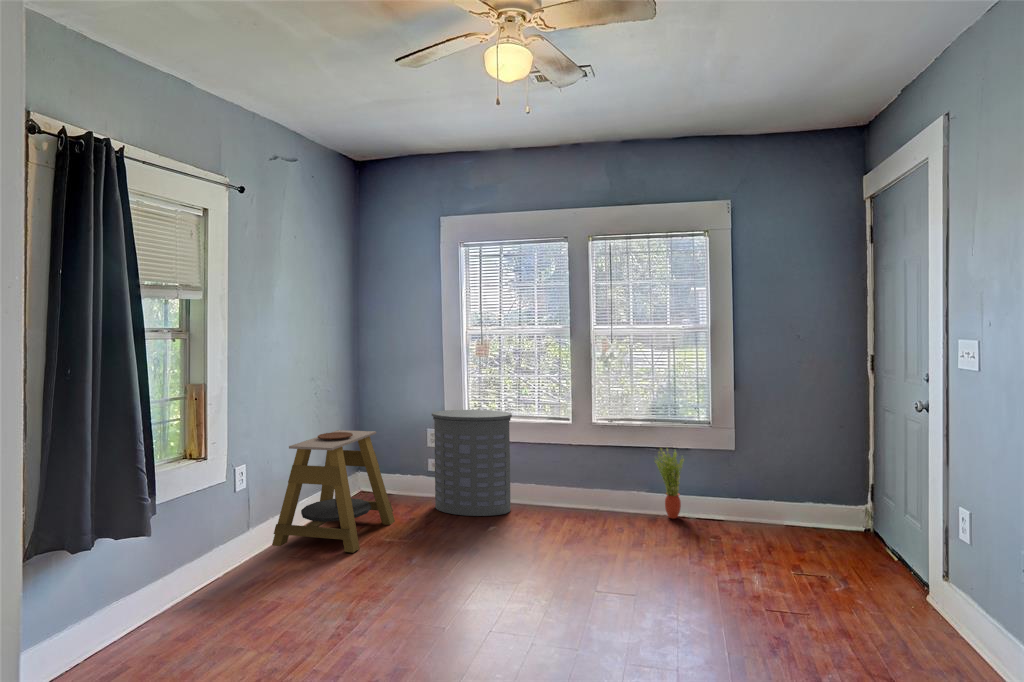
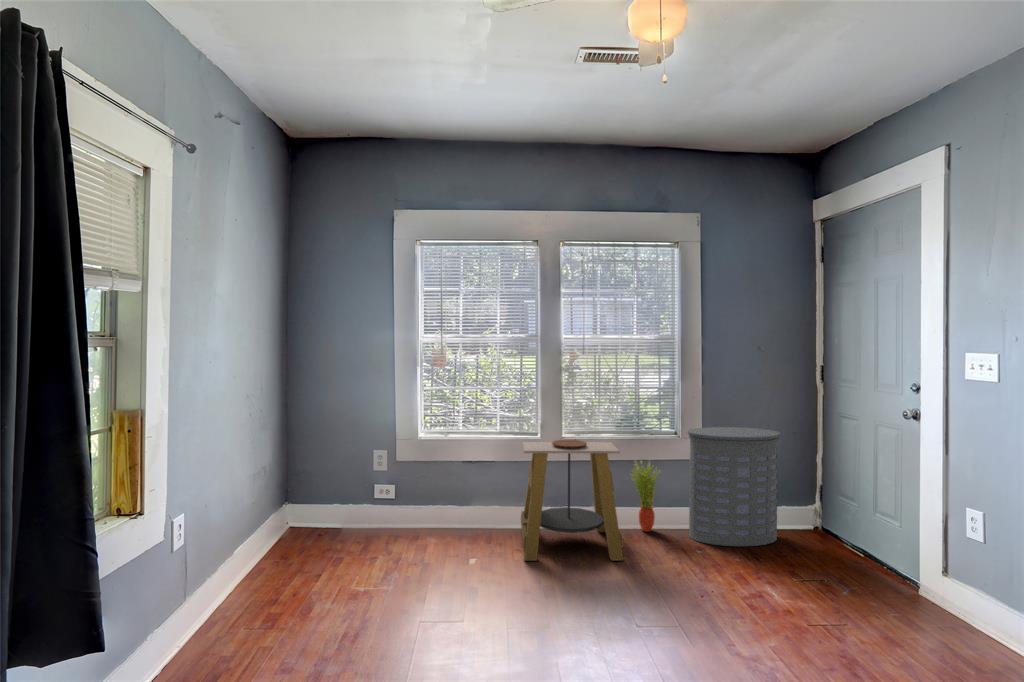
laundry hamper: present [432,410,512,516] -> present [687,427,781,546]
side table: present [272,430,395,552] -> present [521,440,624,561]

